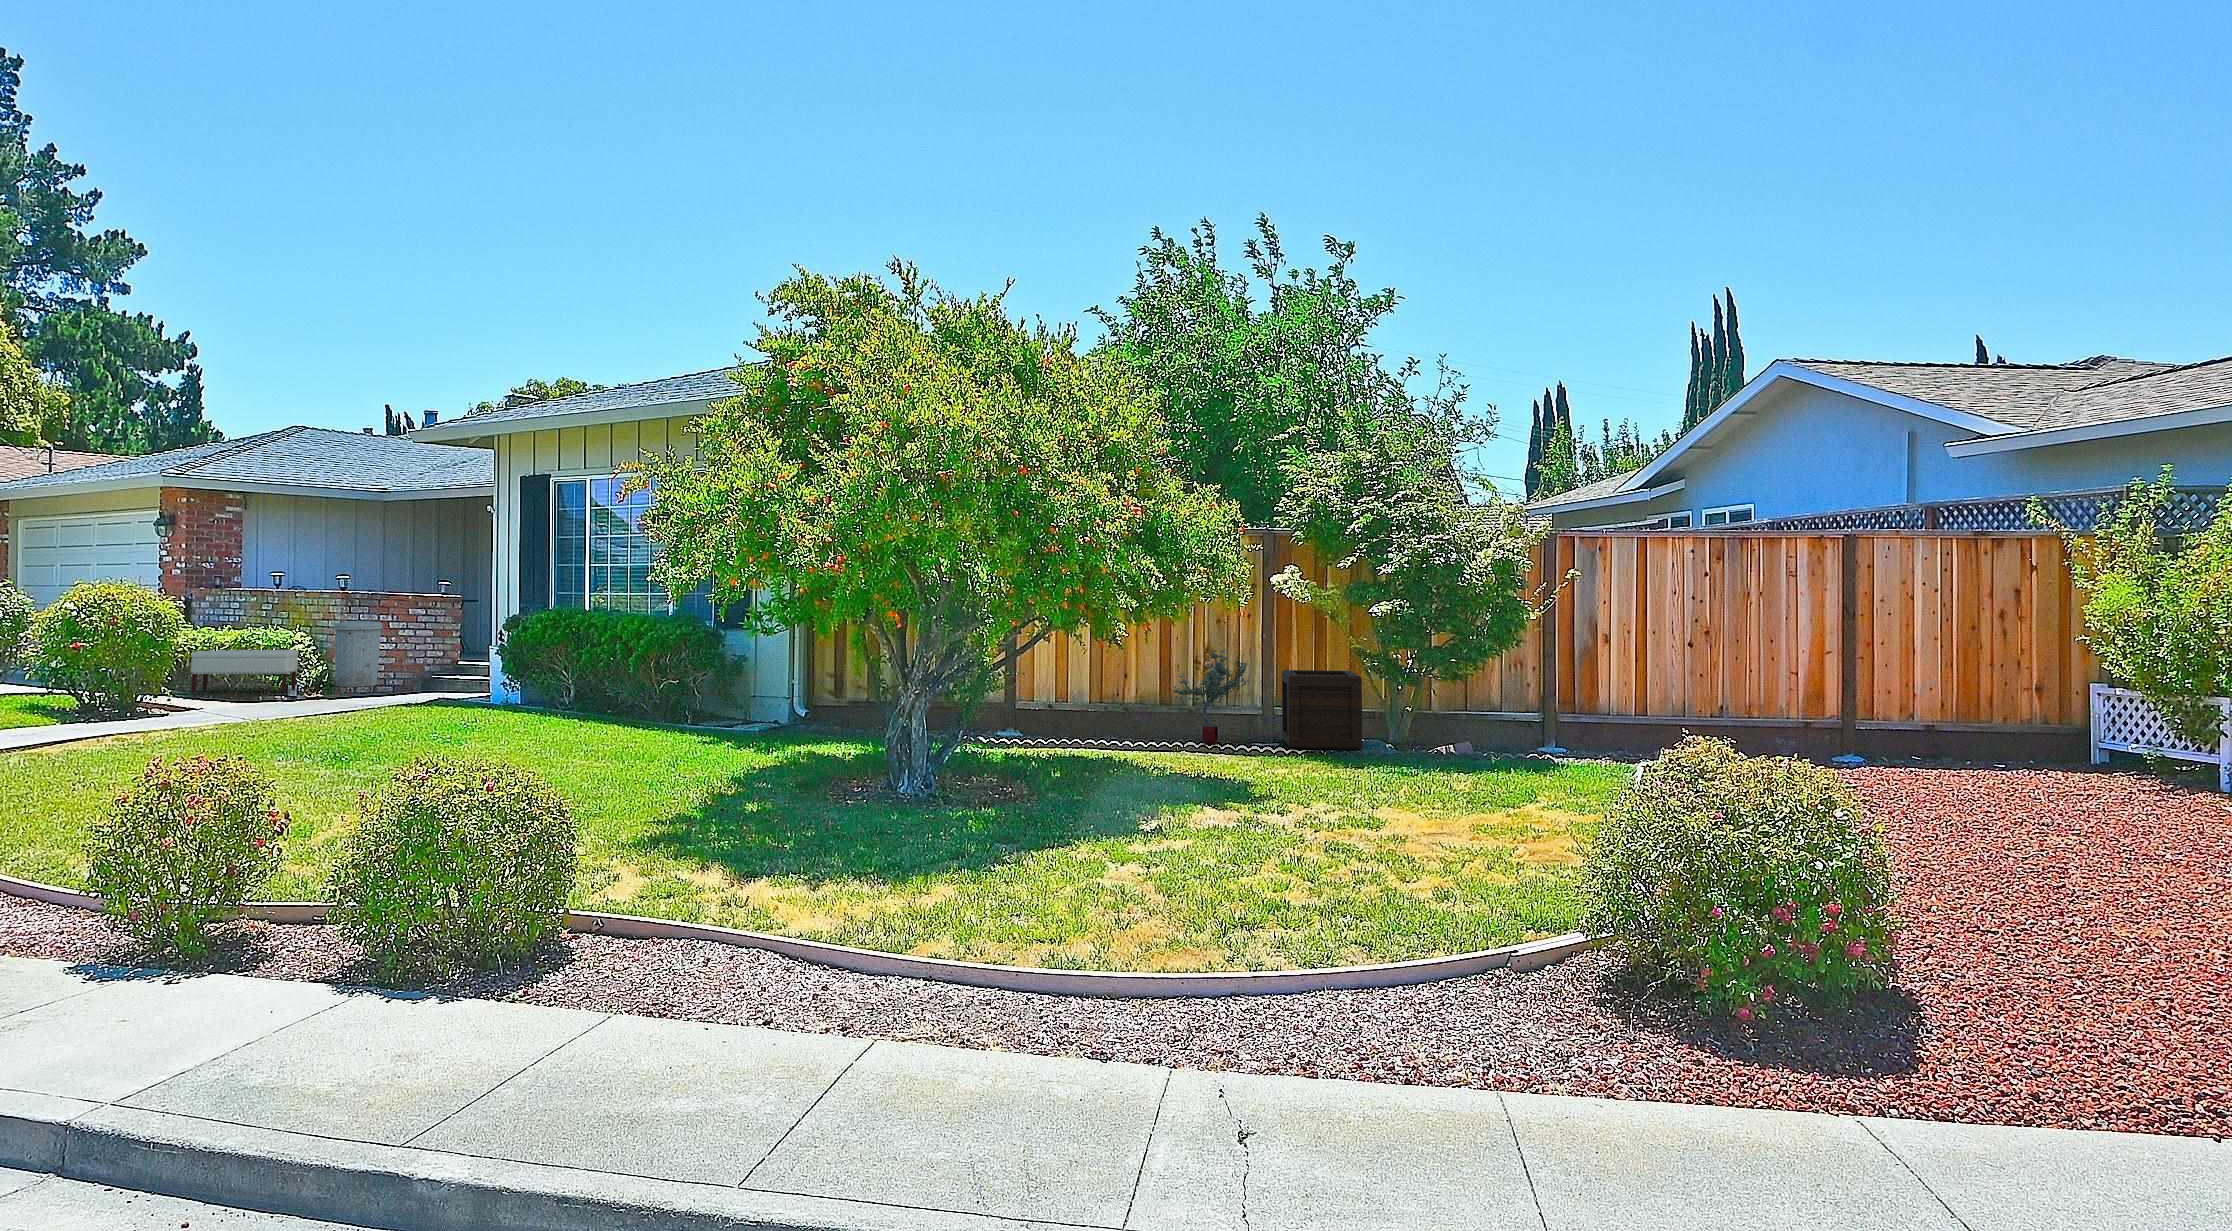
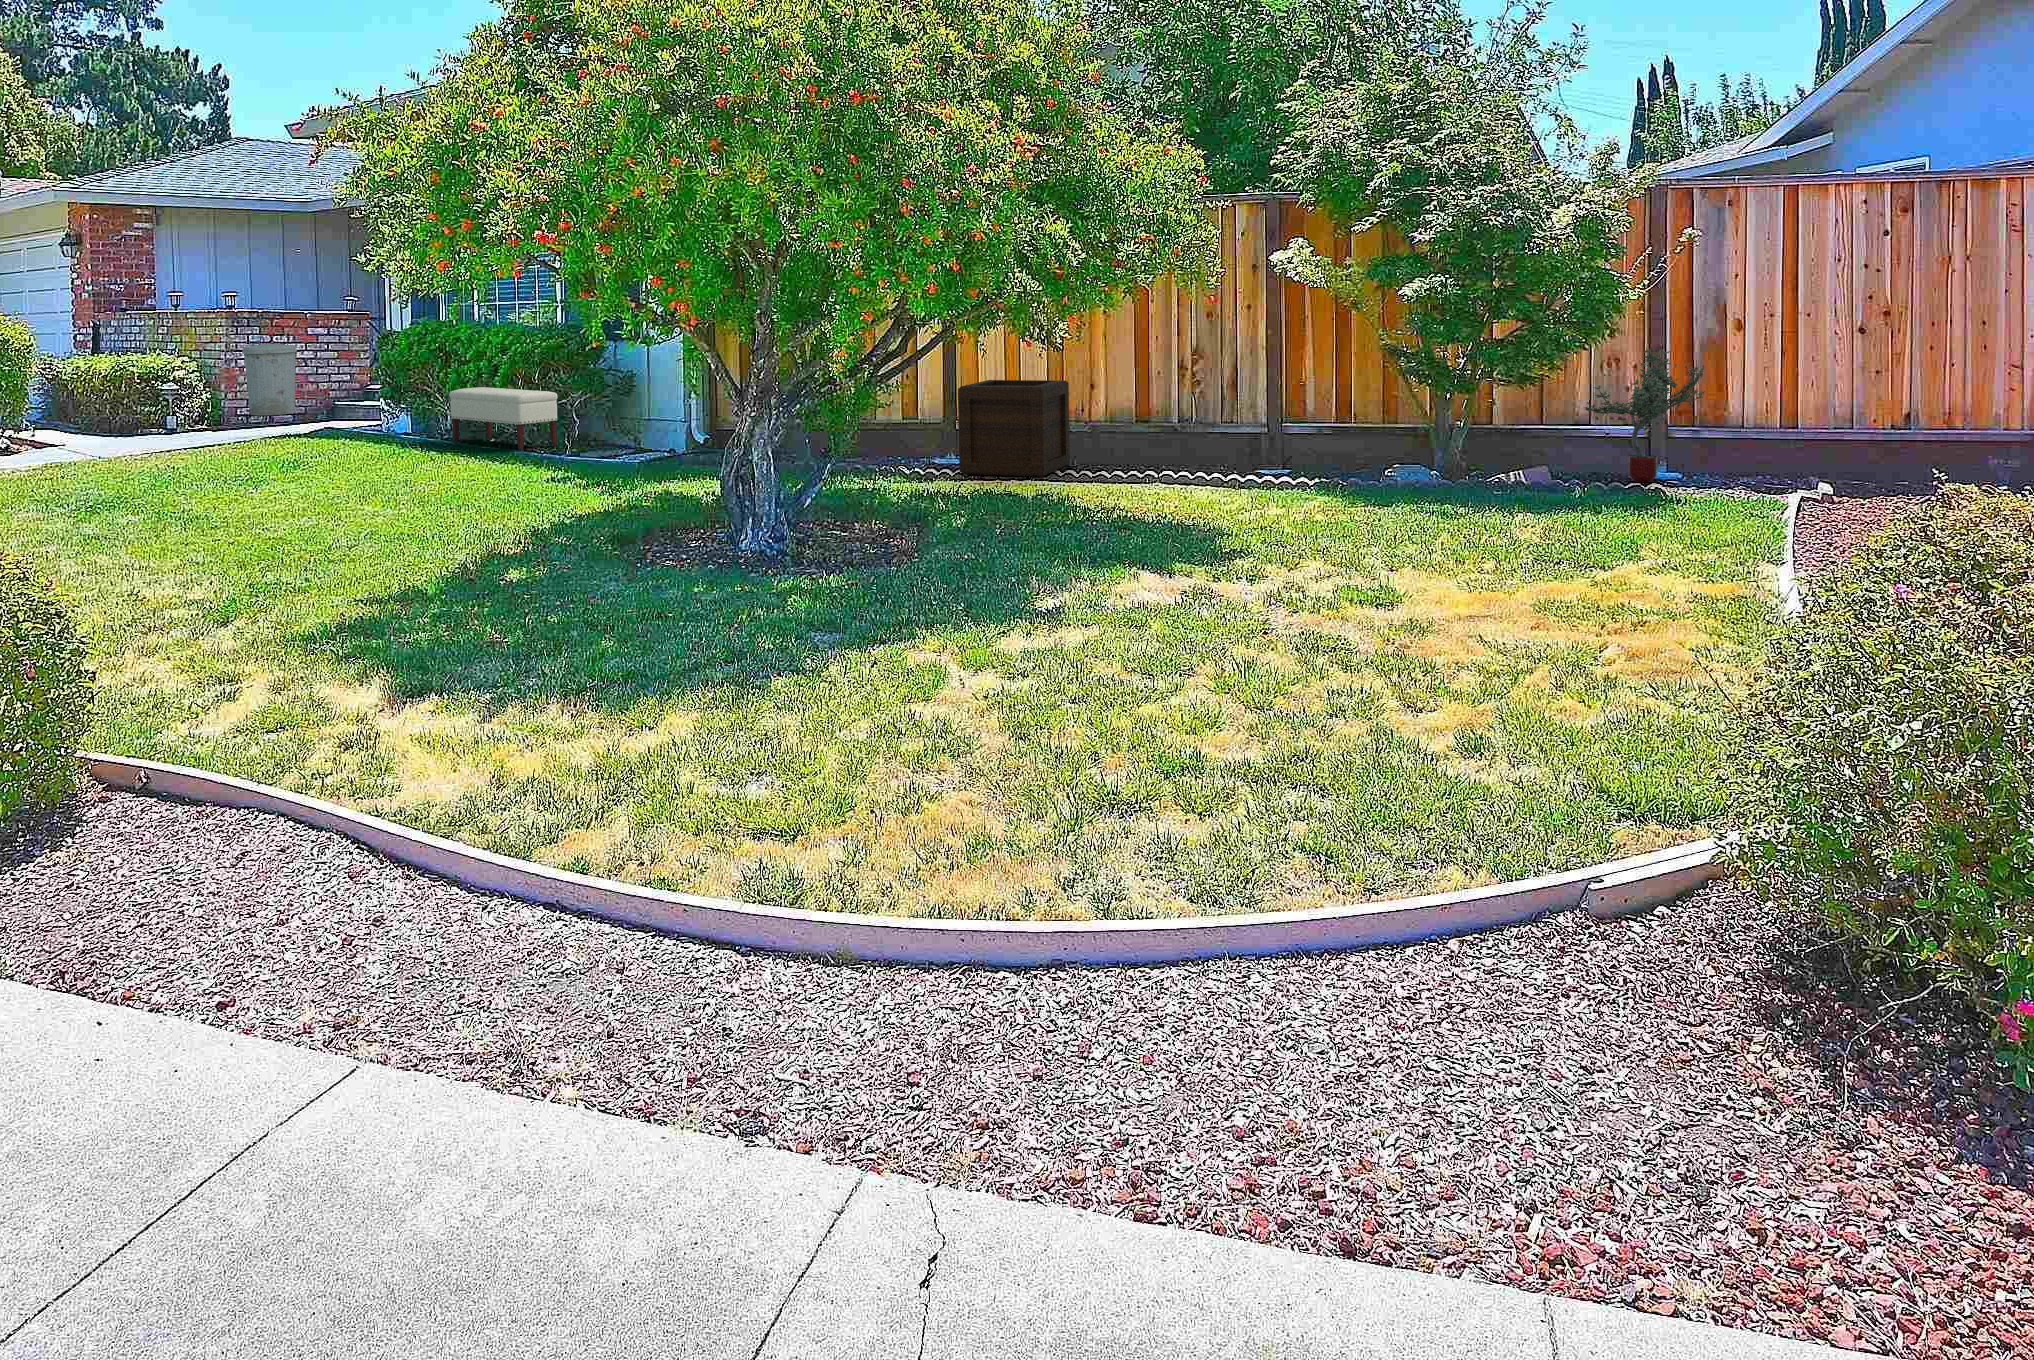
potted tree: present [1173,649,1248,744] -> present [1585,349,1705,482]
bench: present [191,650,299,693] -> present [449,387,558,451]
wooden crate: present [1282,670,1362,749] -> present [958,380,1070,477]

